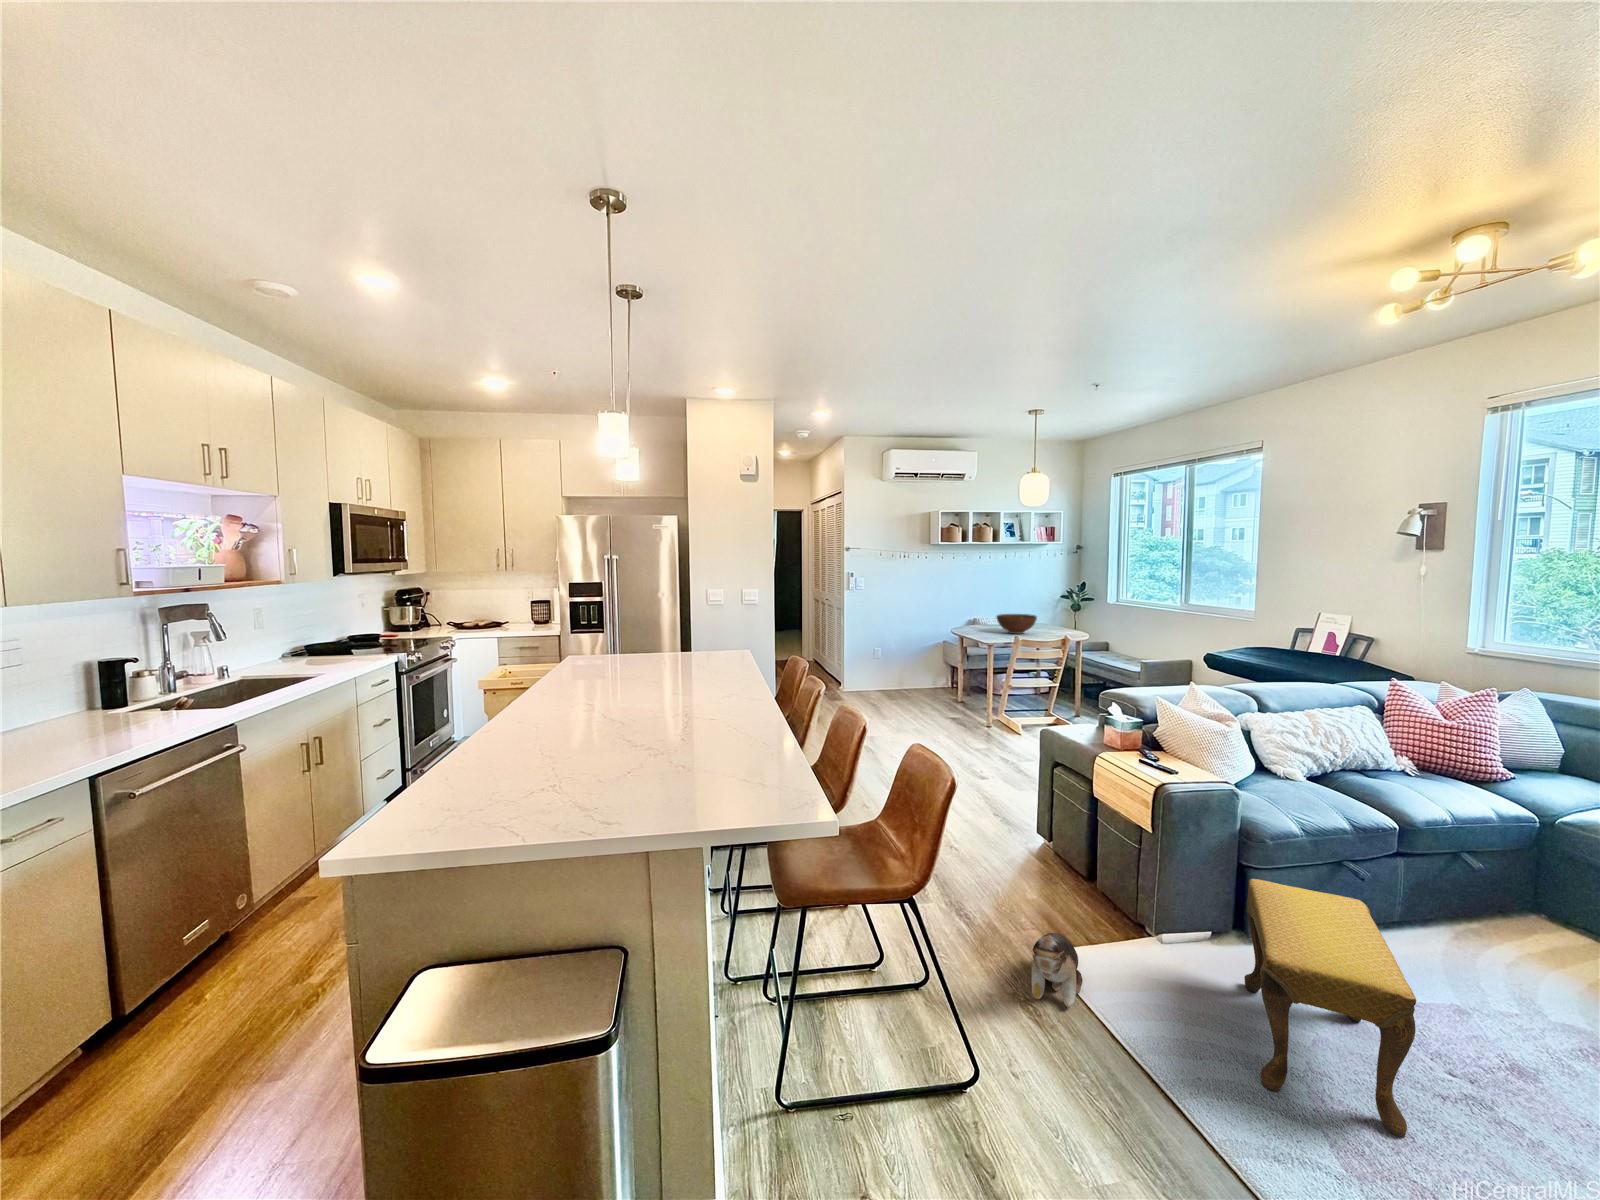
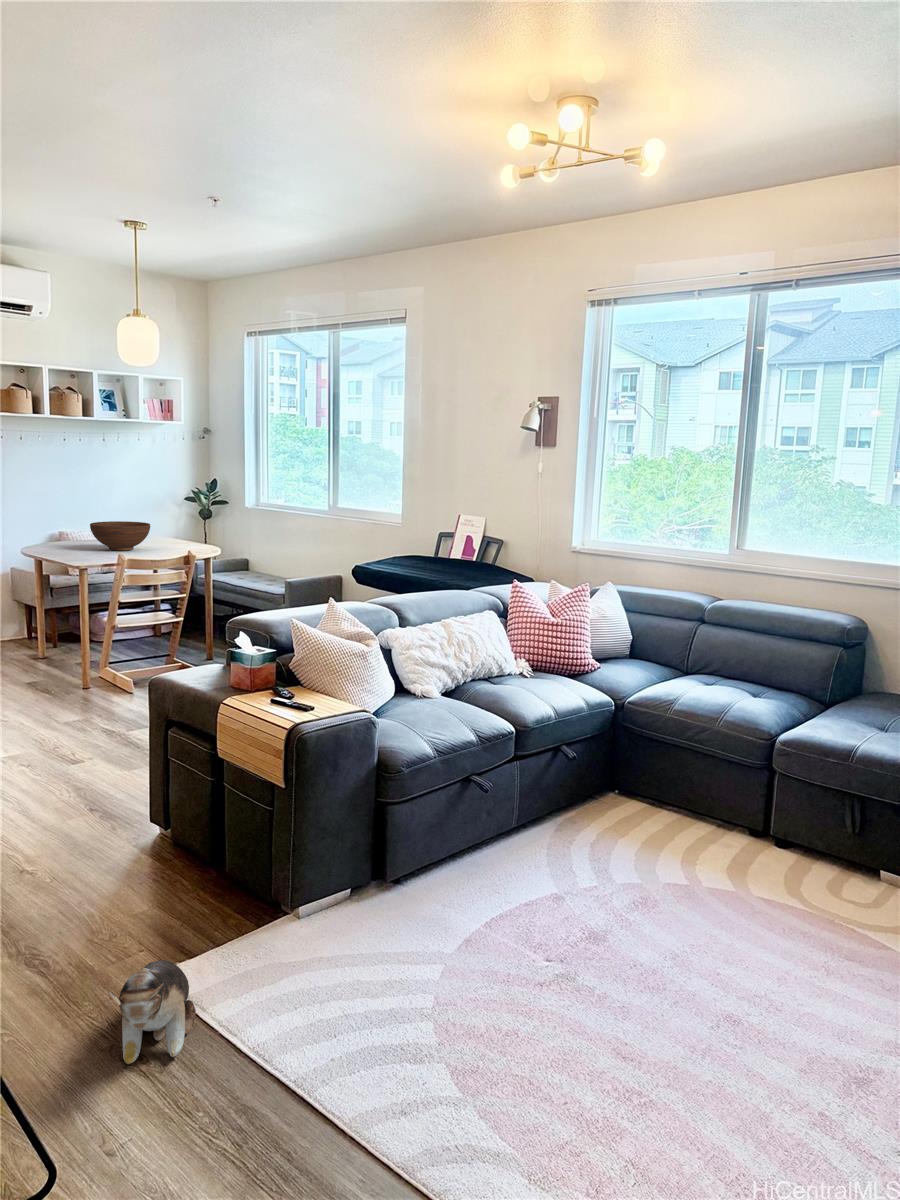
footstool: present [1244,879,1416,1137] -> none [382,814,524,1055]

